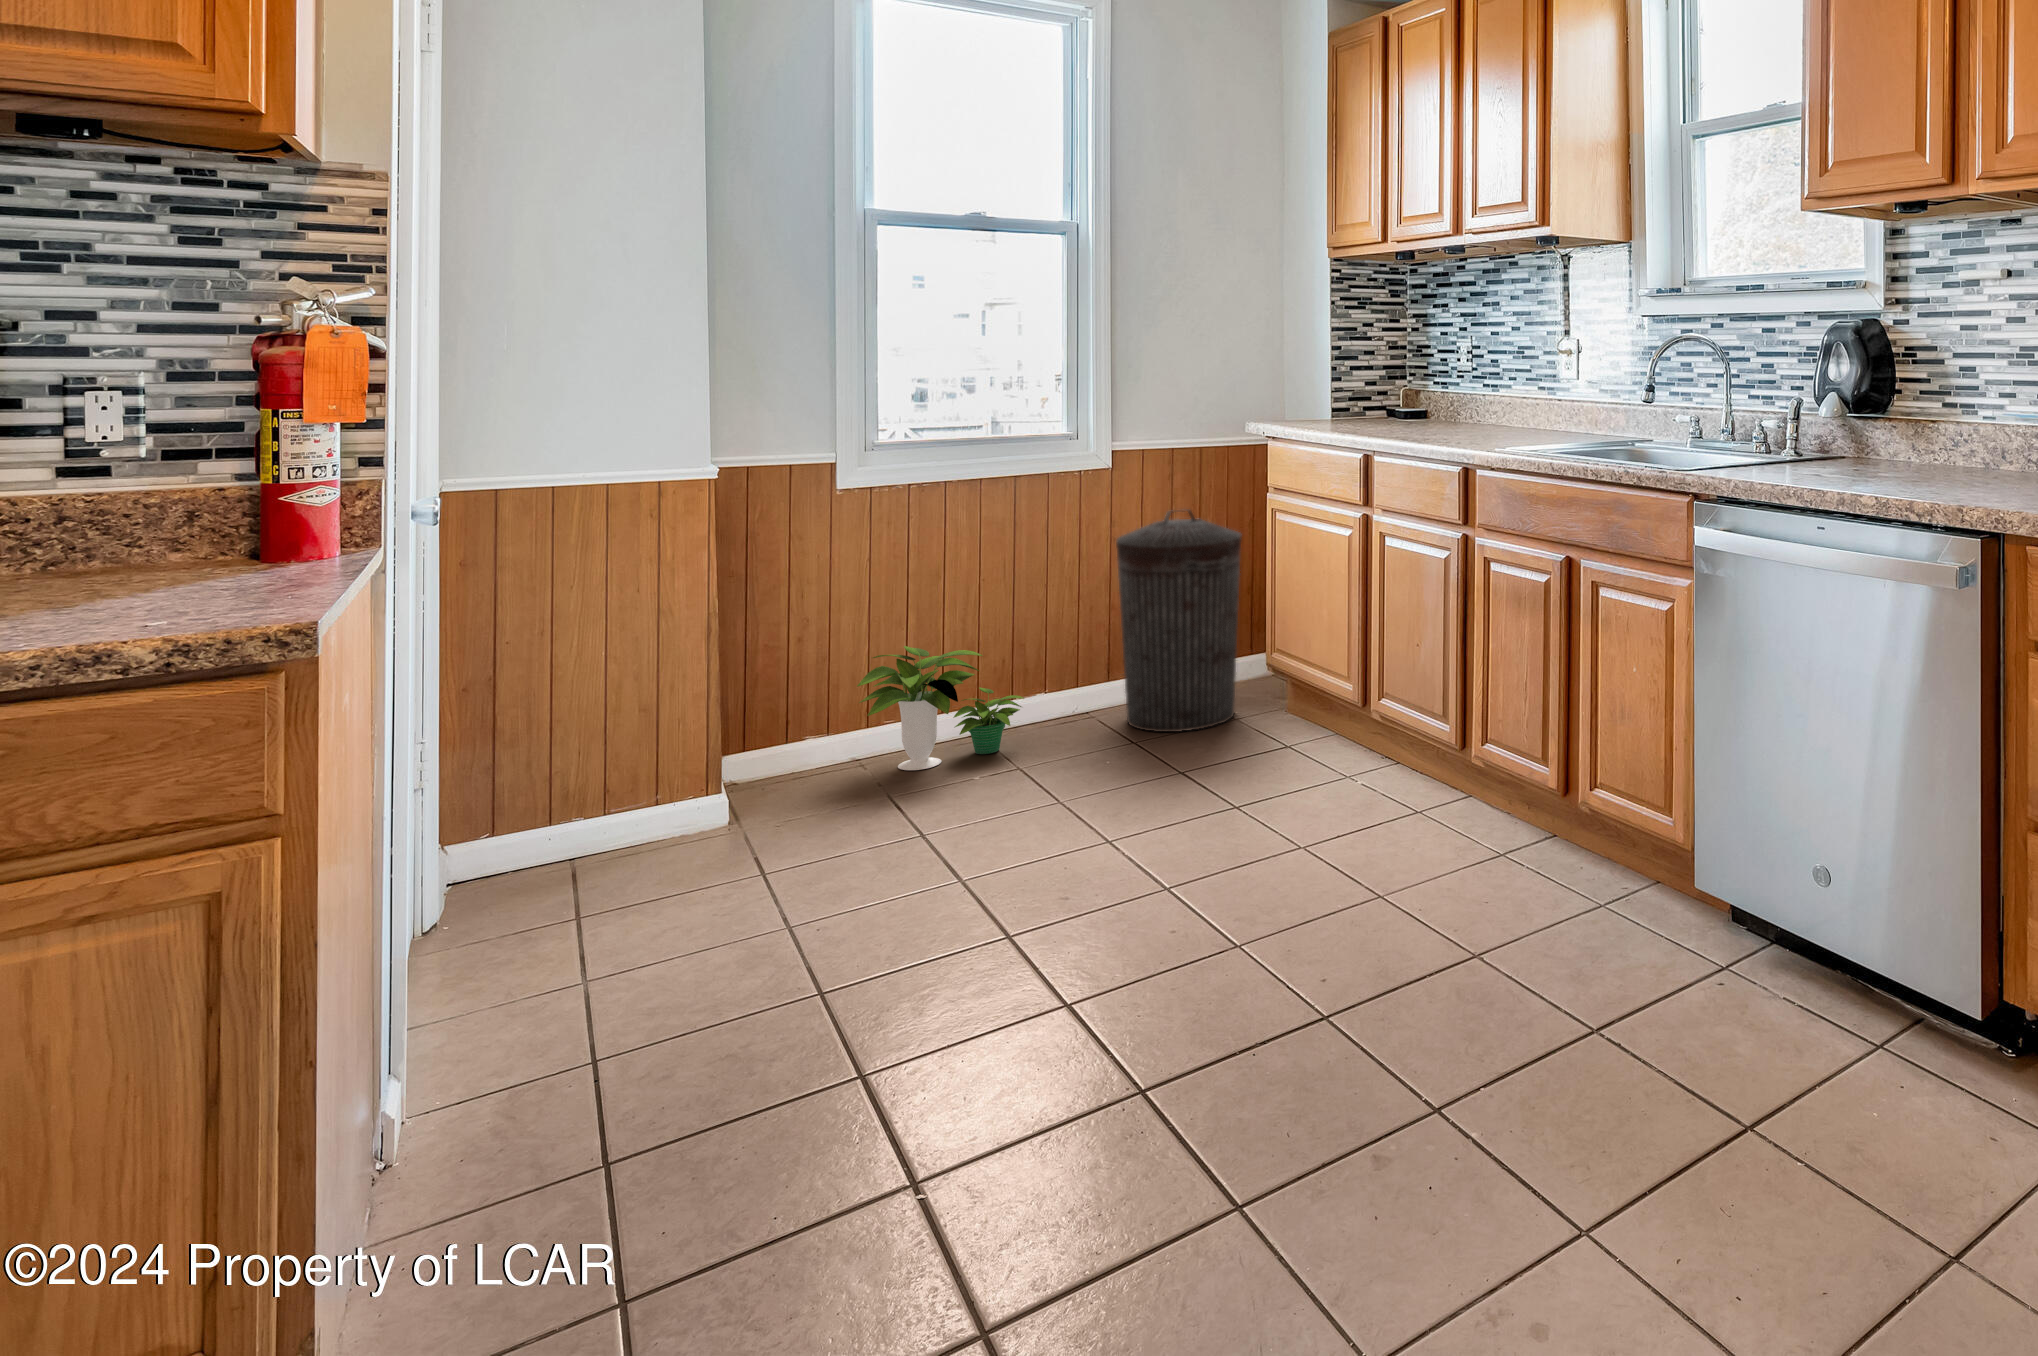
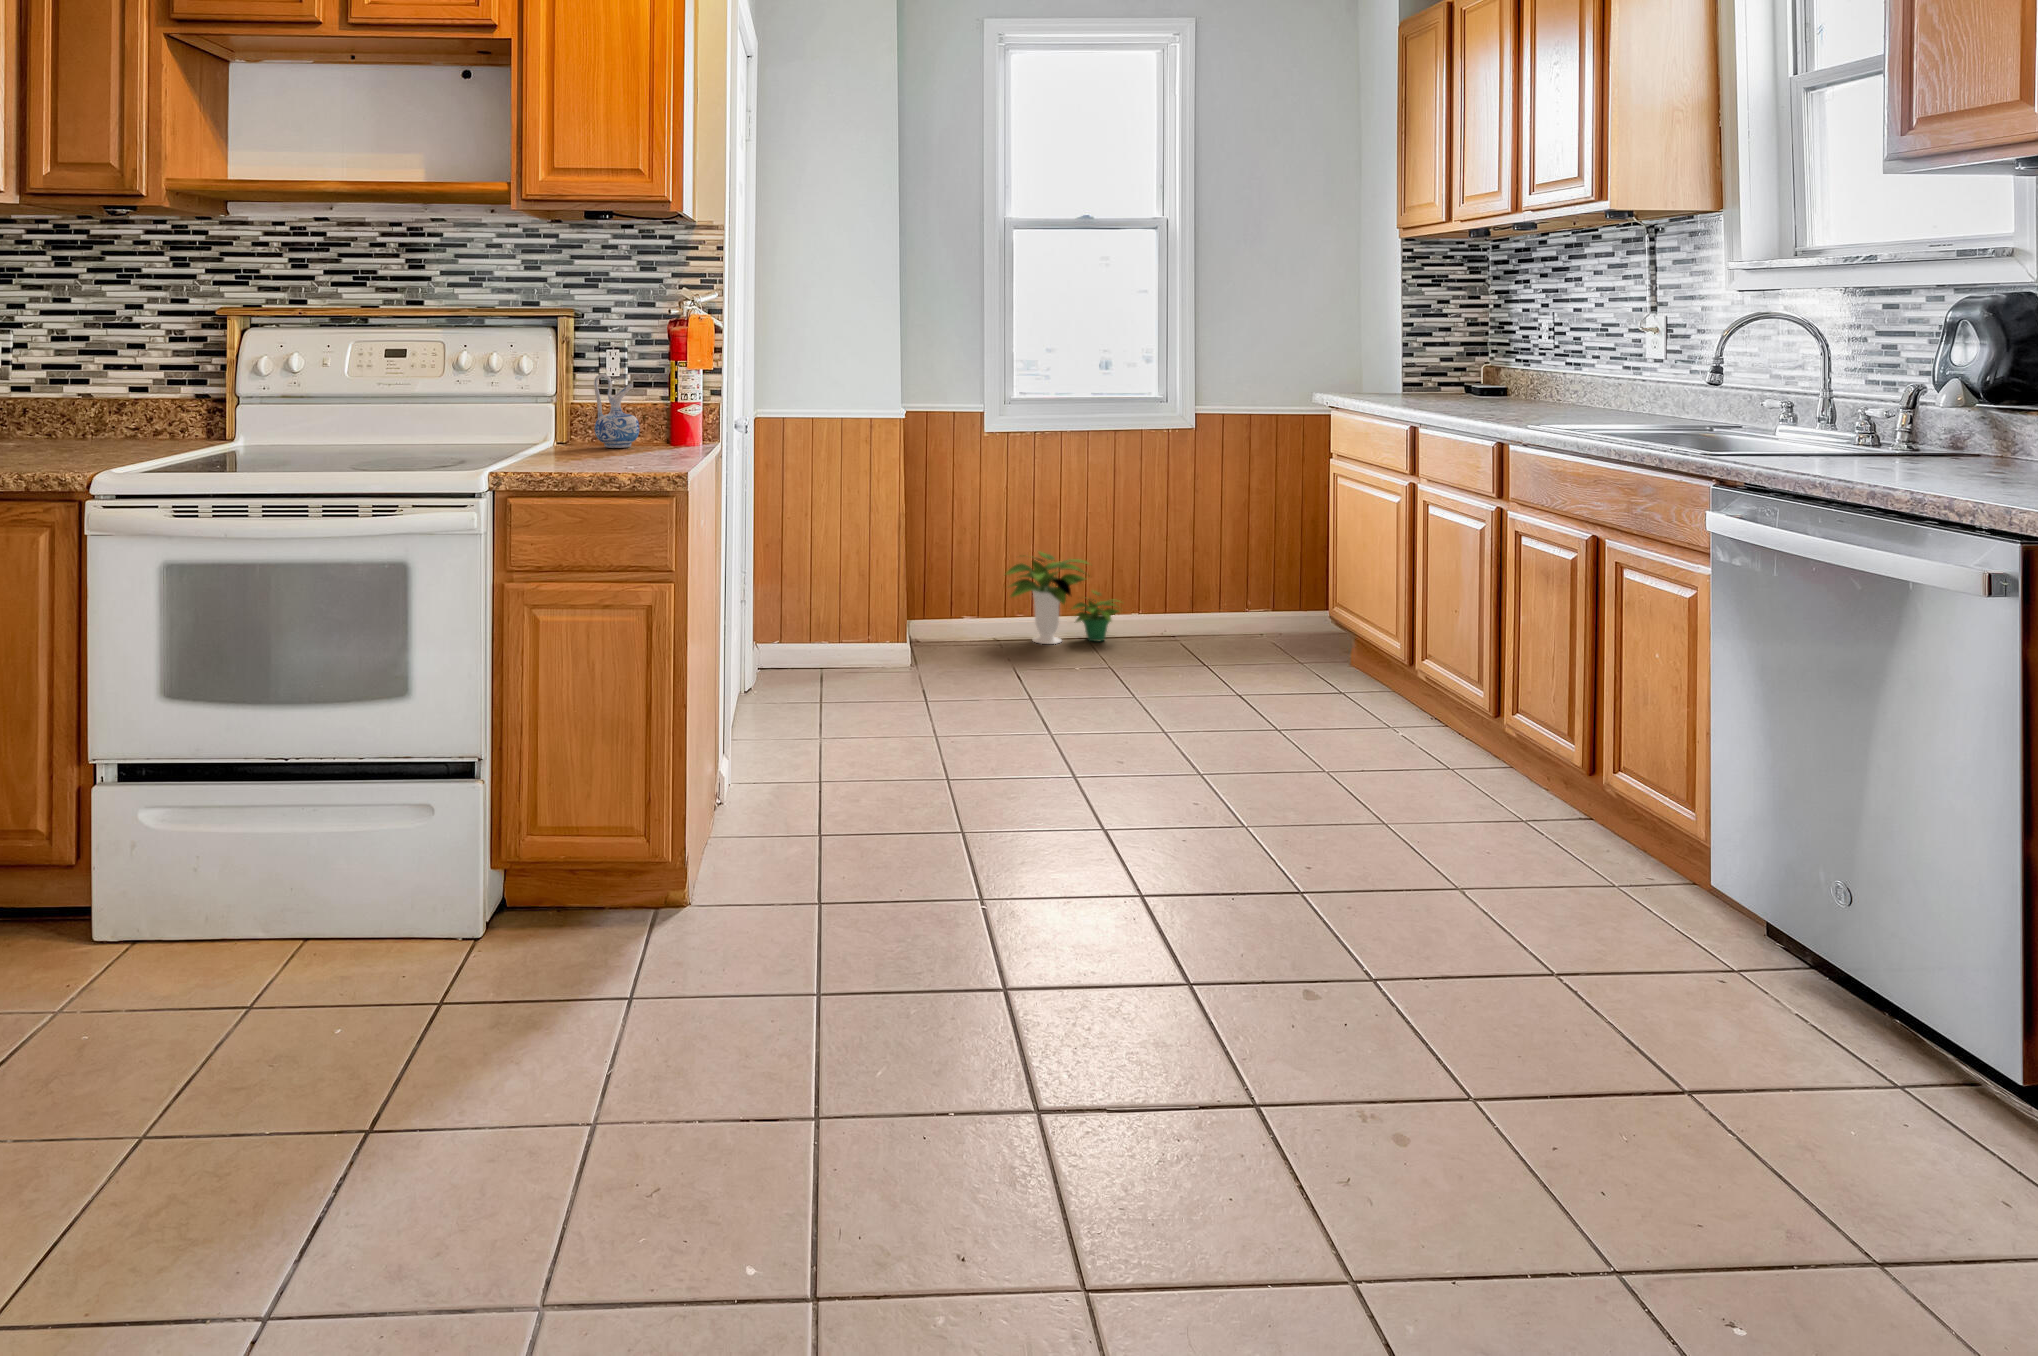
ceramic pitcher: none [67,432,189,573] -> present [594,374,639,448]
trash can: present [1116,510,1242,732] -> none [1200,464,1310,652]

